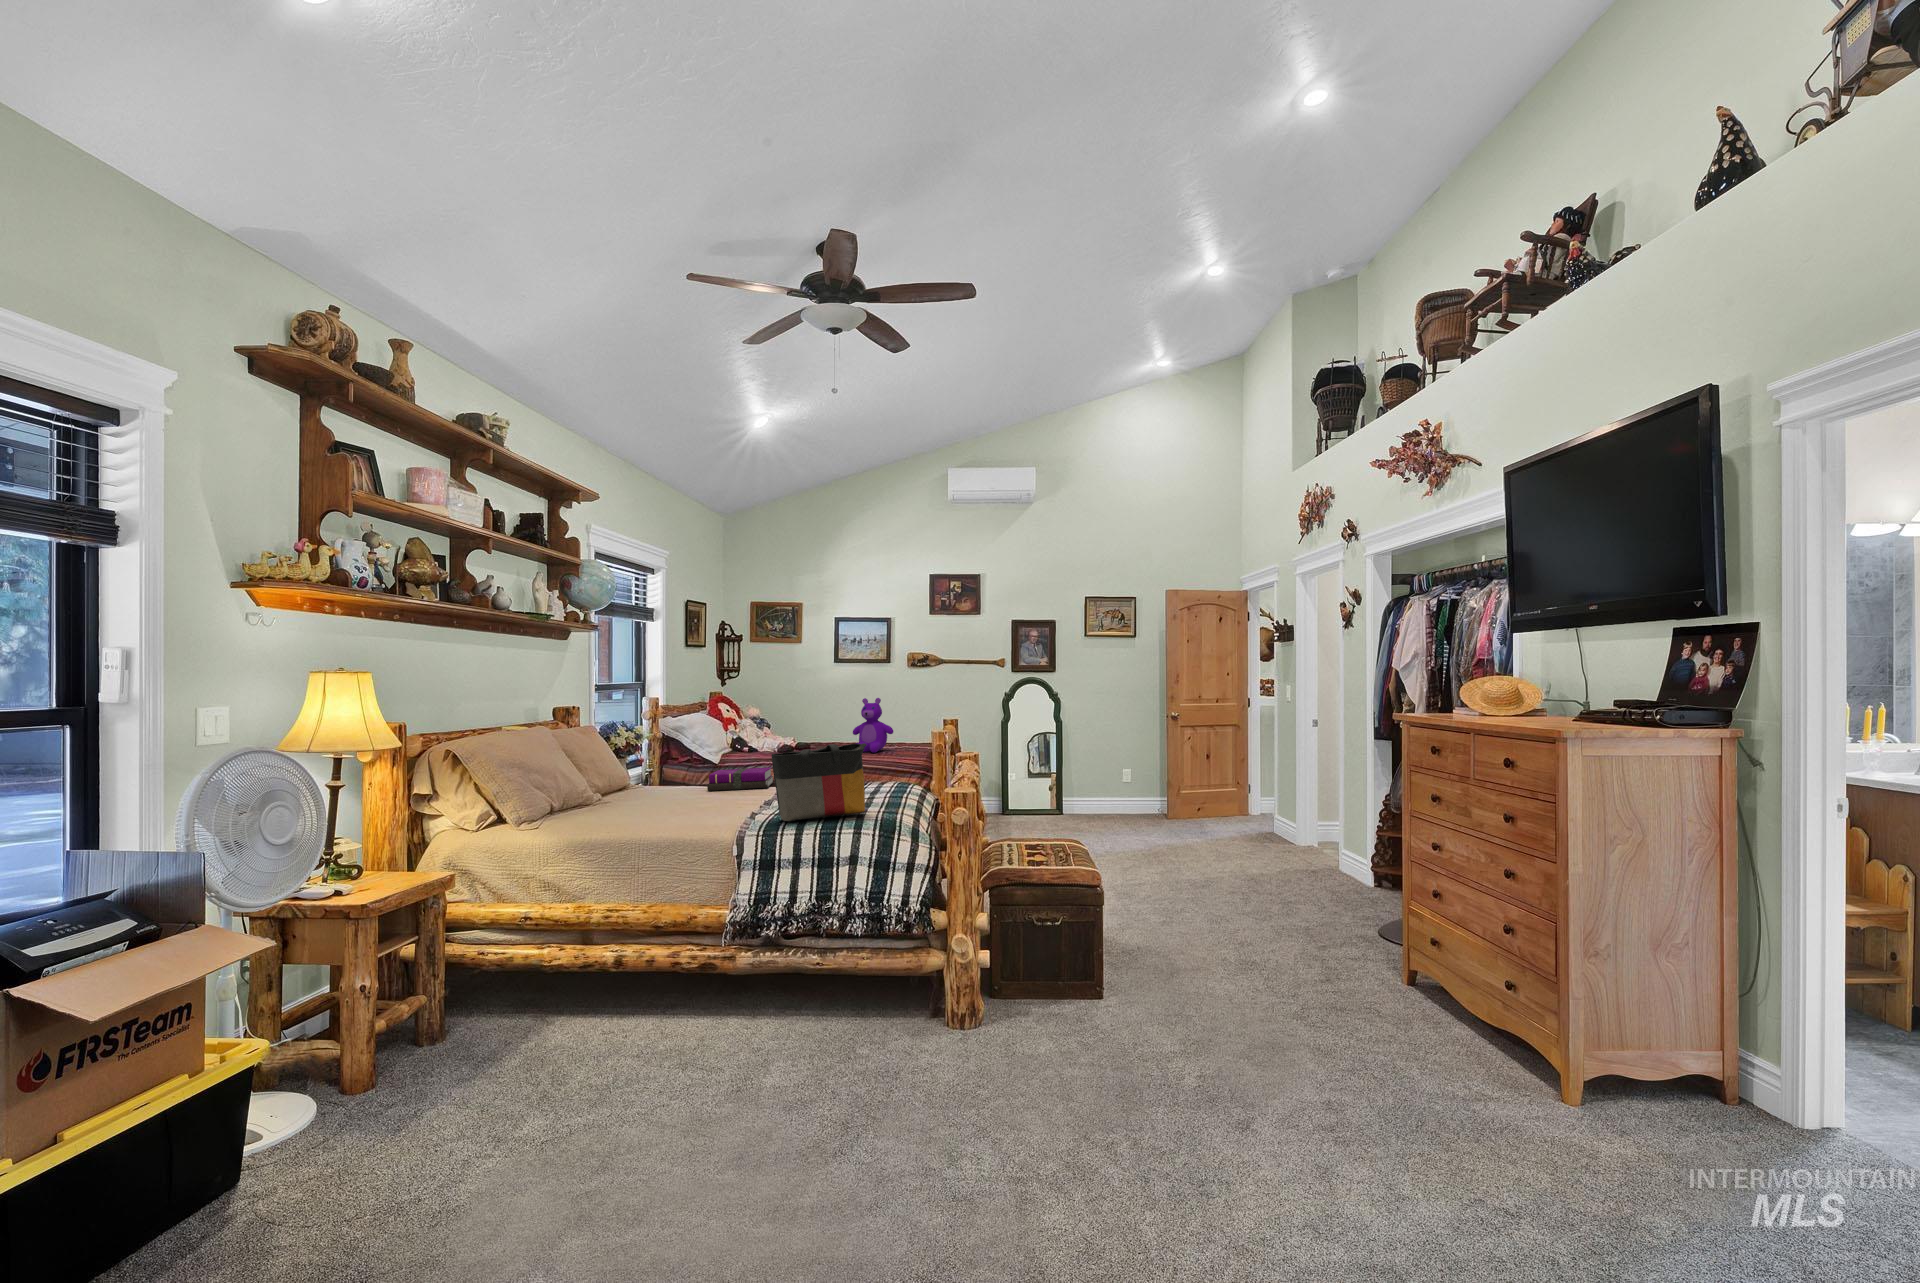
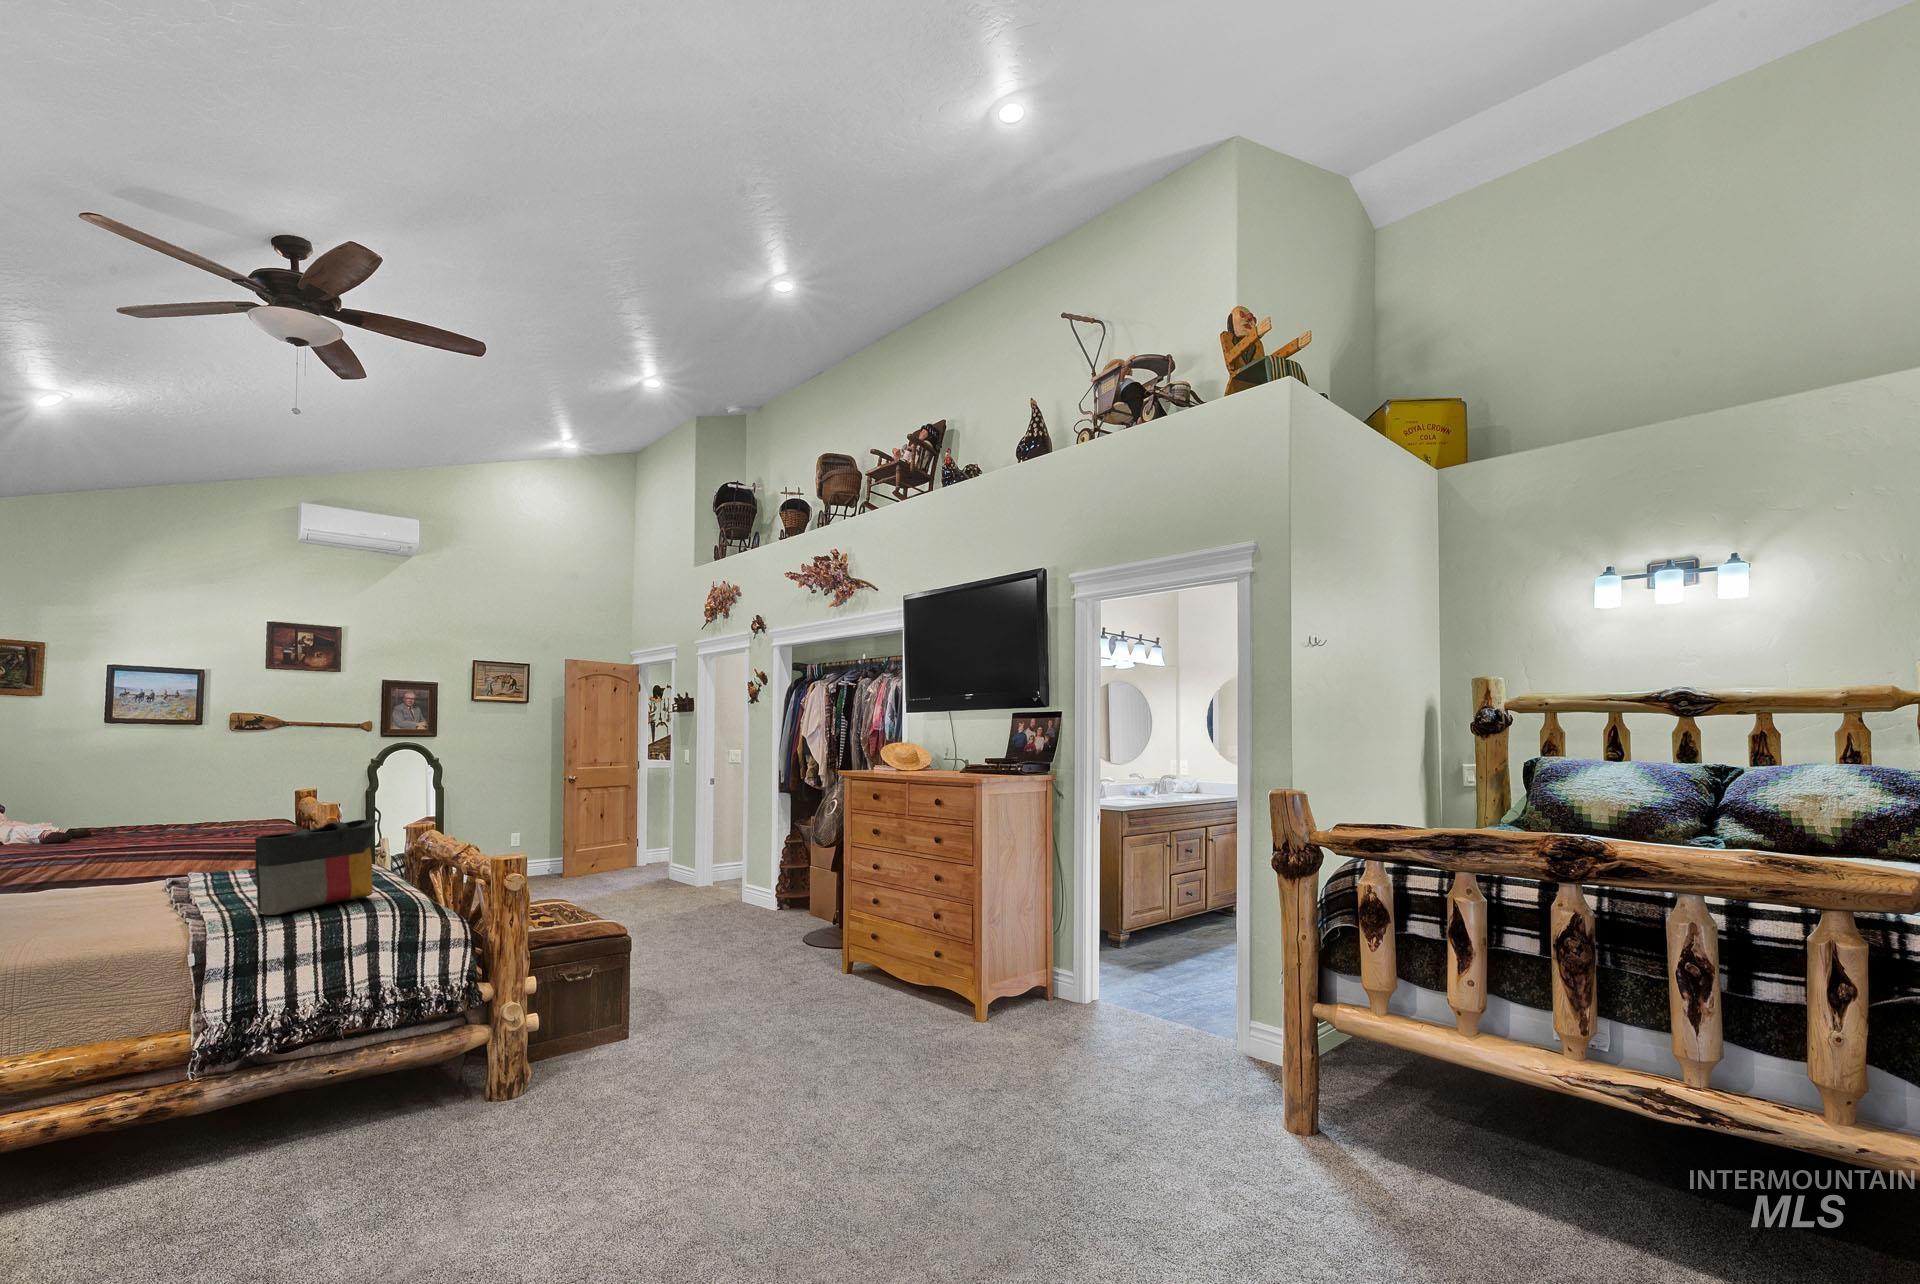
teddy bear: present [853,698,893,753] -> none [190,770,257,839]
notebook: present [707,767,773,791] -> none [38,861,147,900]

